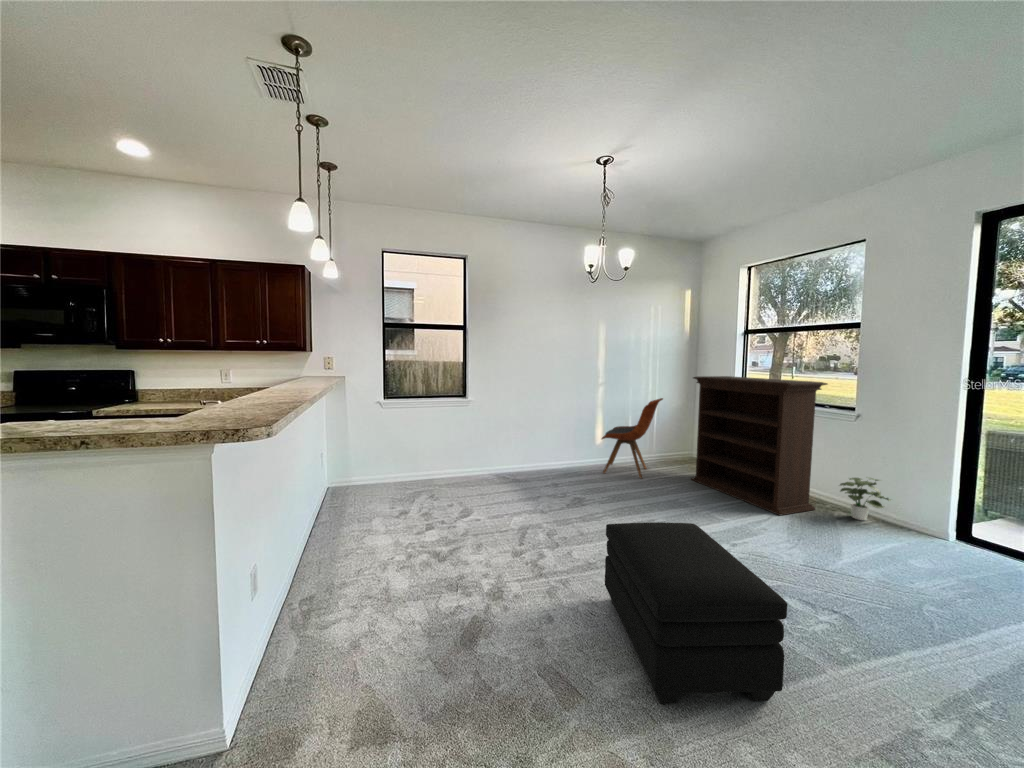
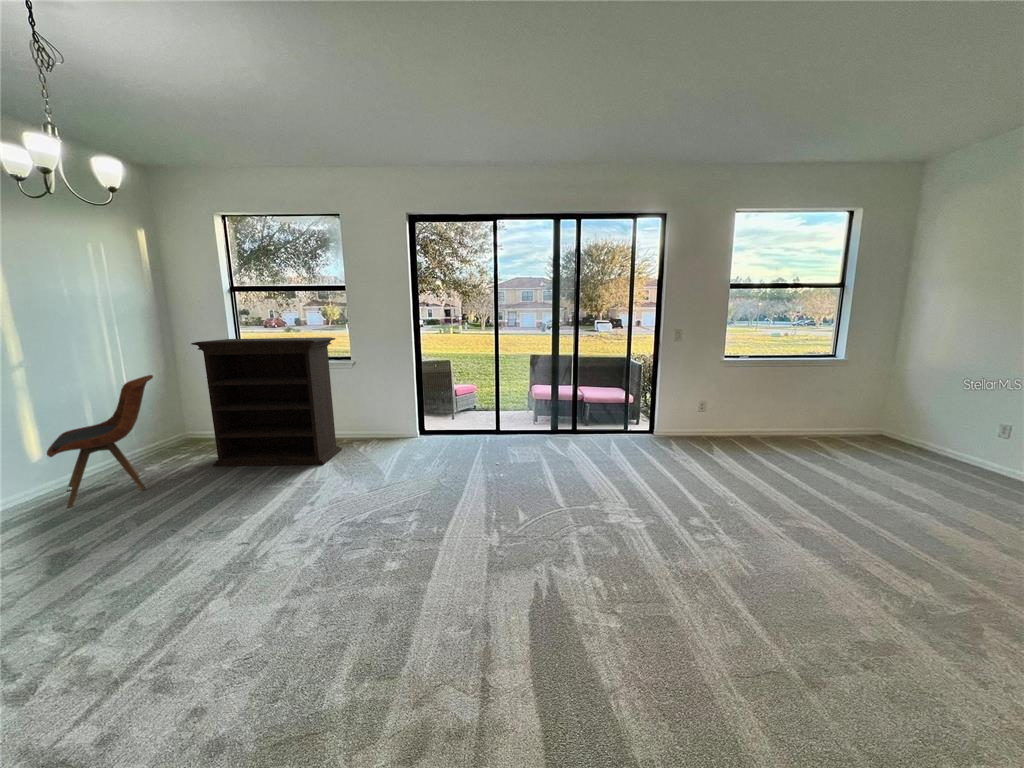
potted plant: present [840,477,891,520] -> none [352,410,387,445]
ottoman: present [605,522,787,704] -> none [228,493,437,657]

